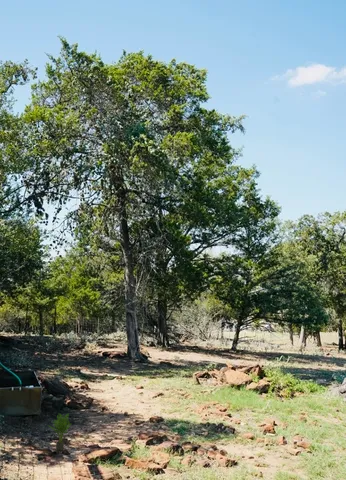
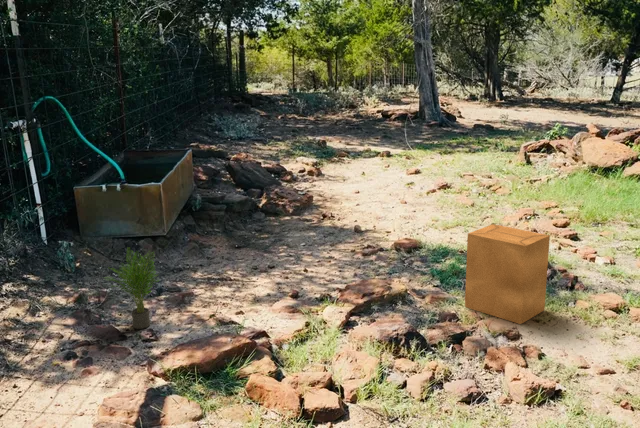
cardboard box: none [194,404,226,445] -> present [465,224,550,324]

